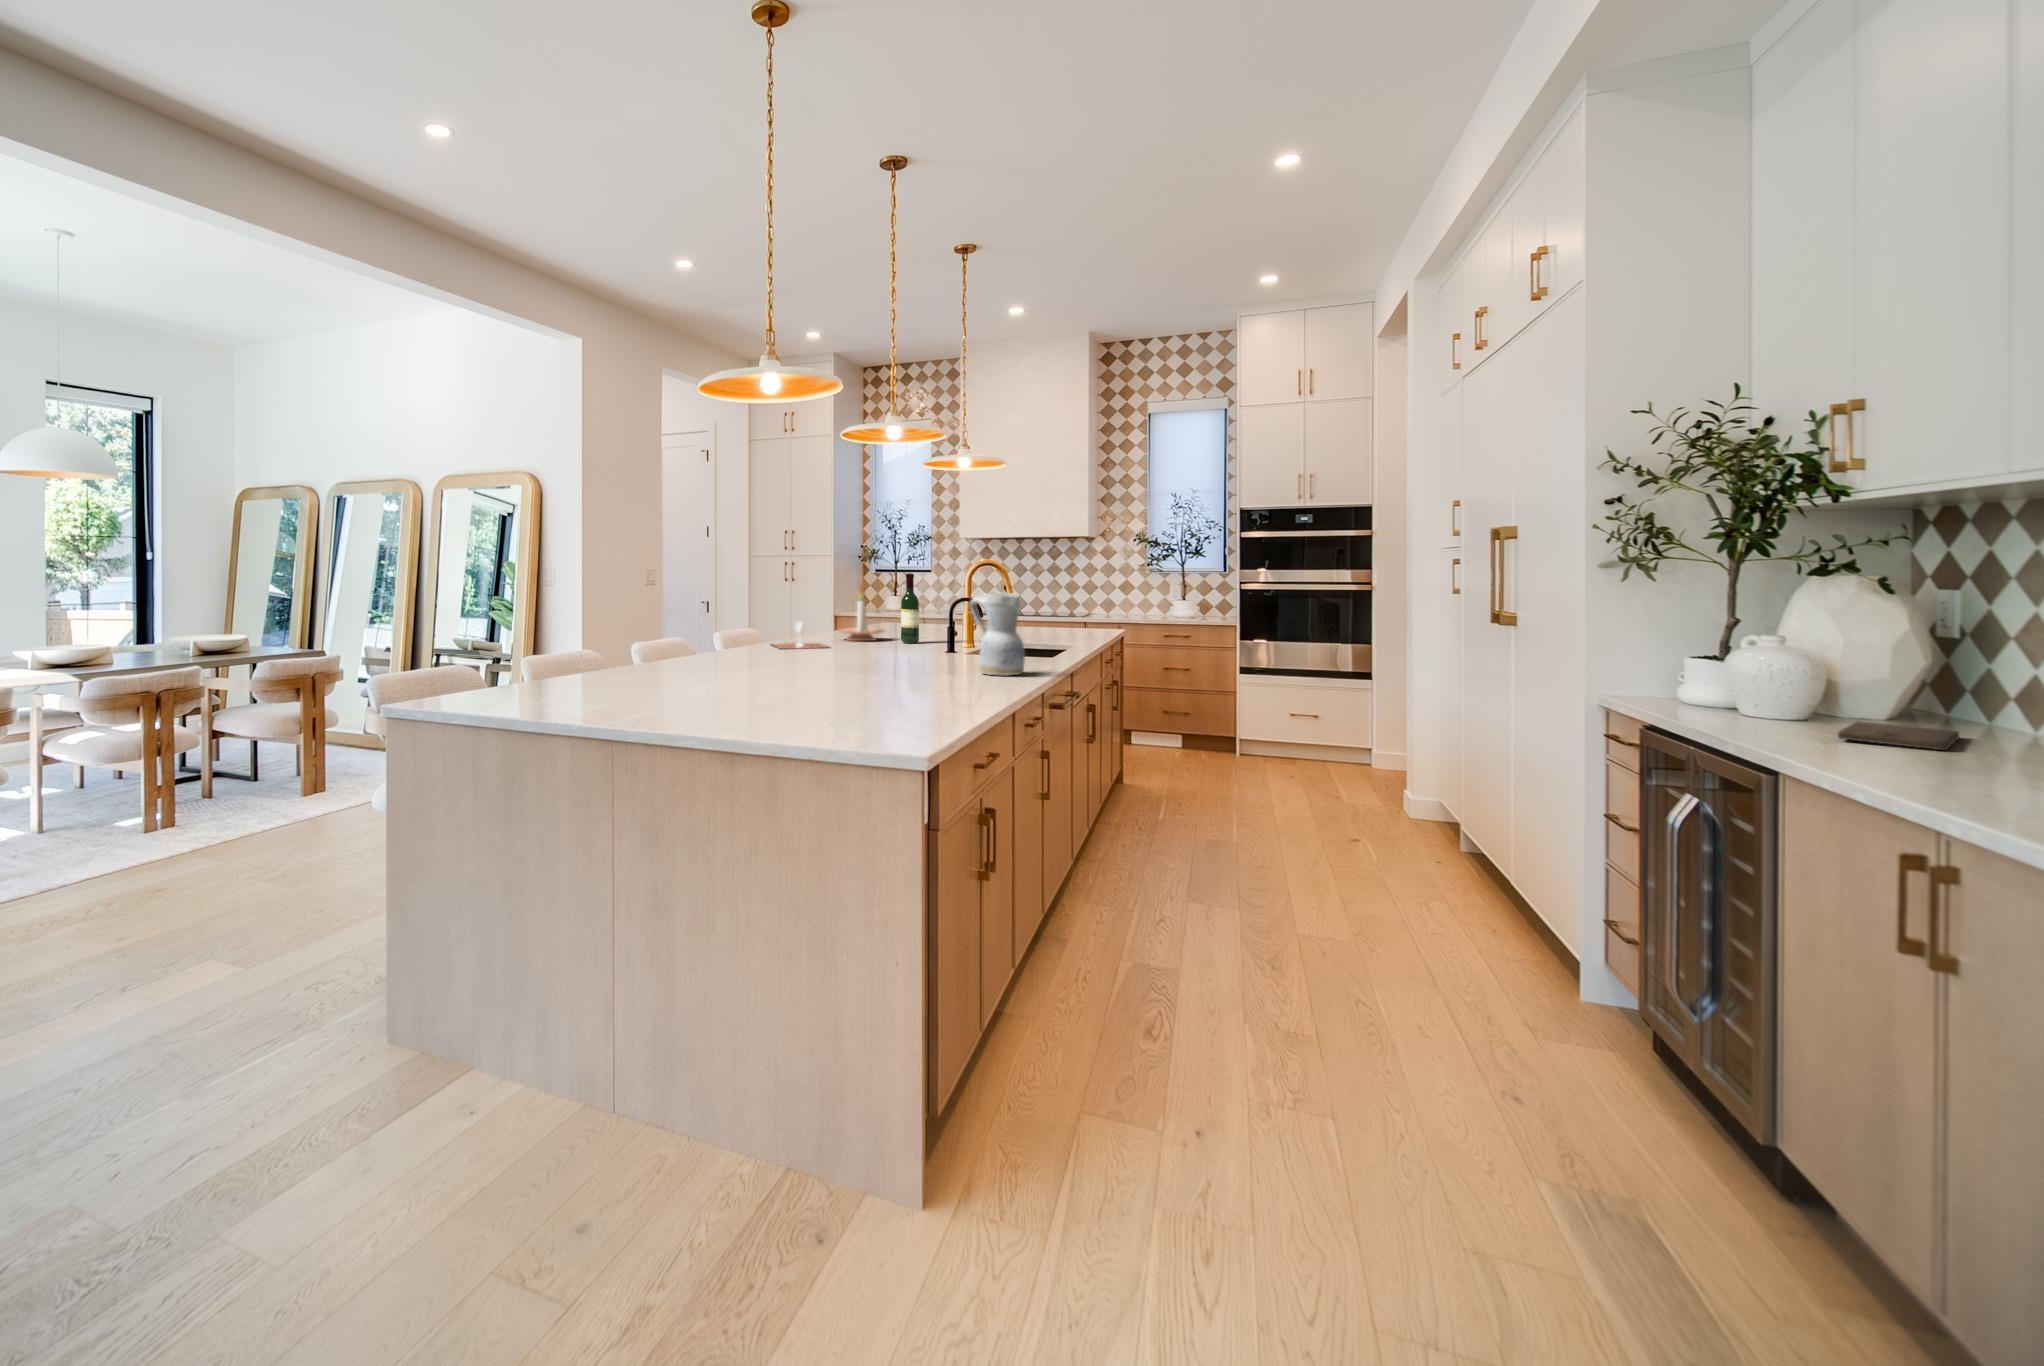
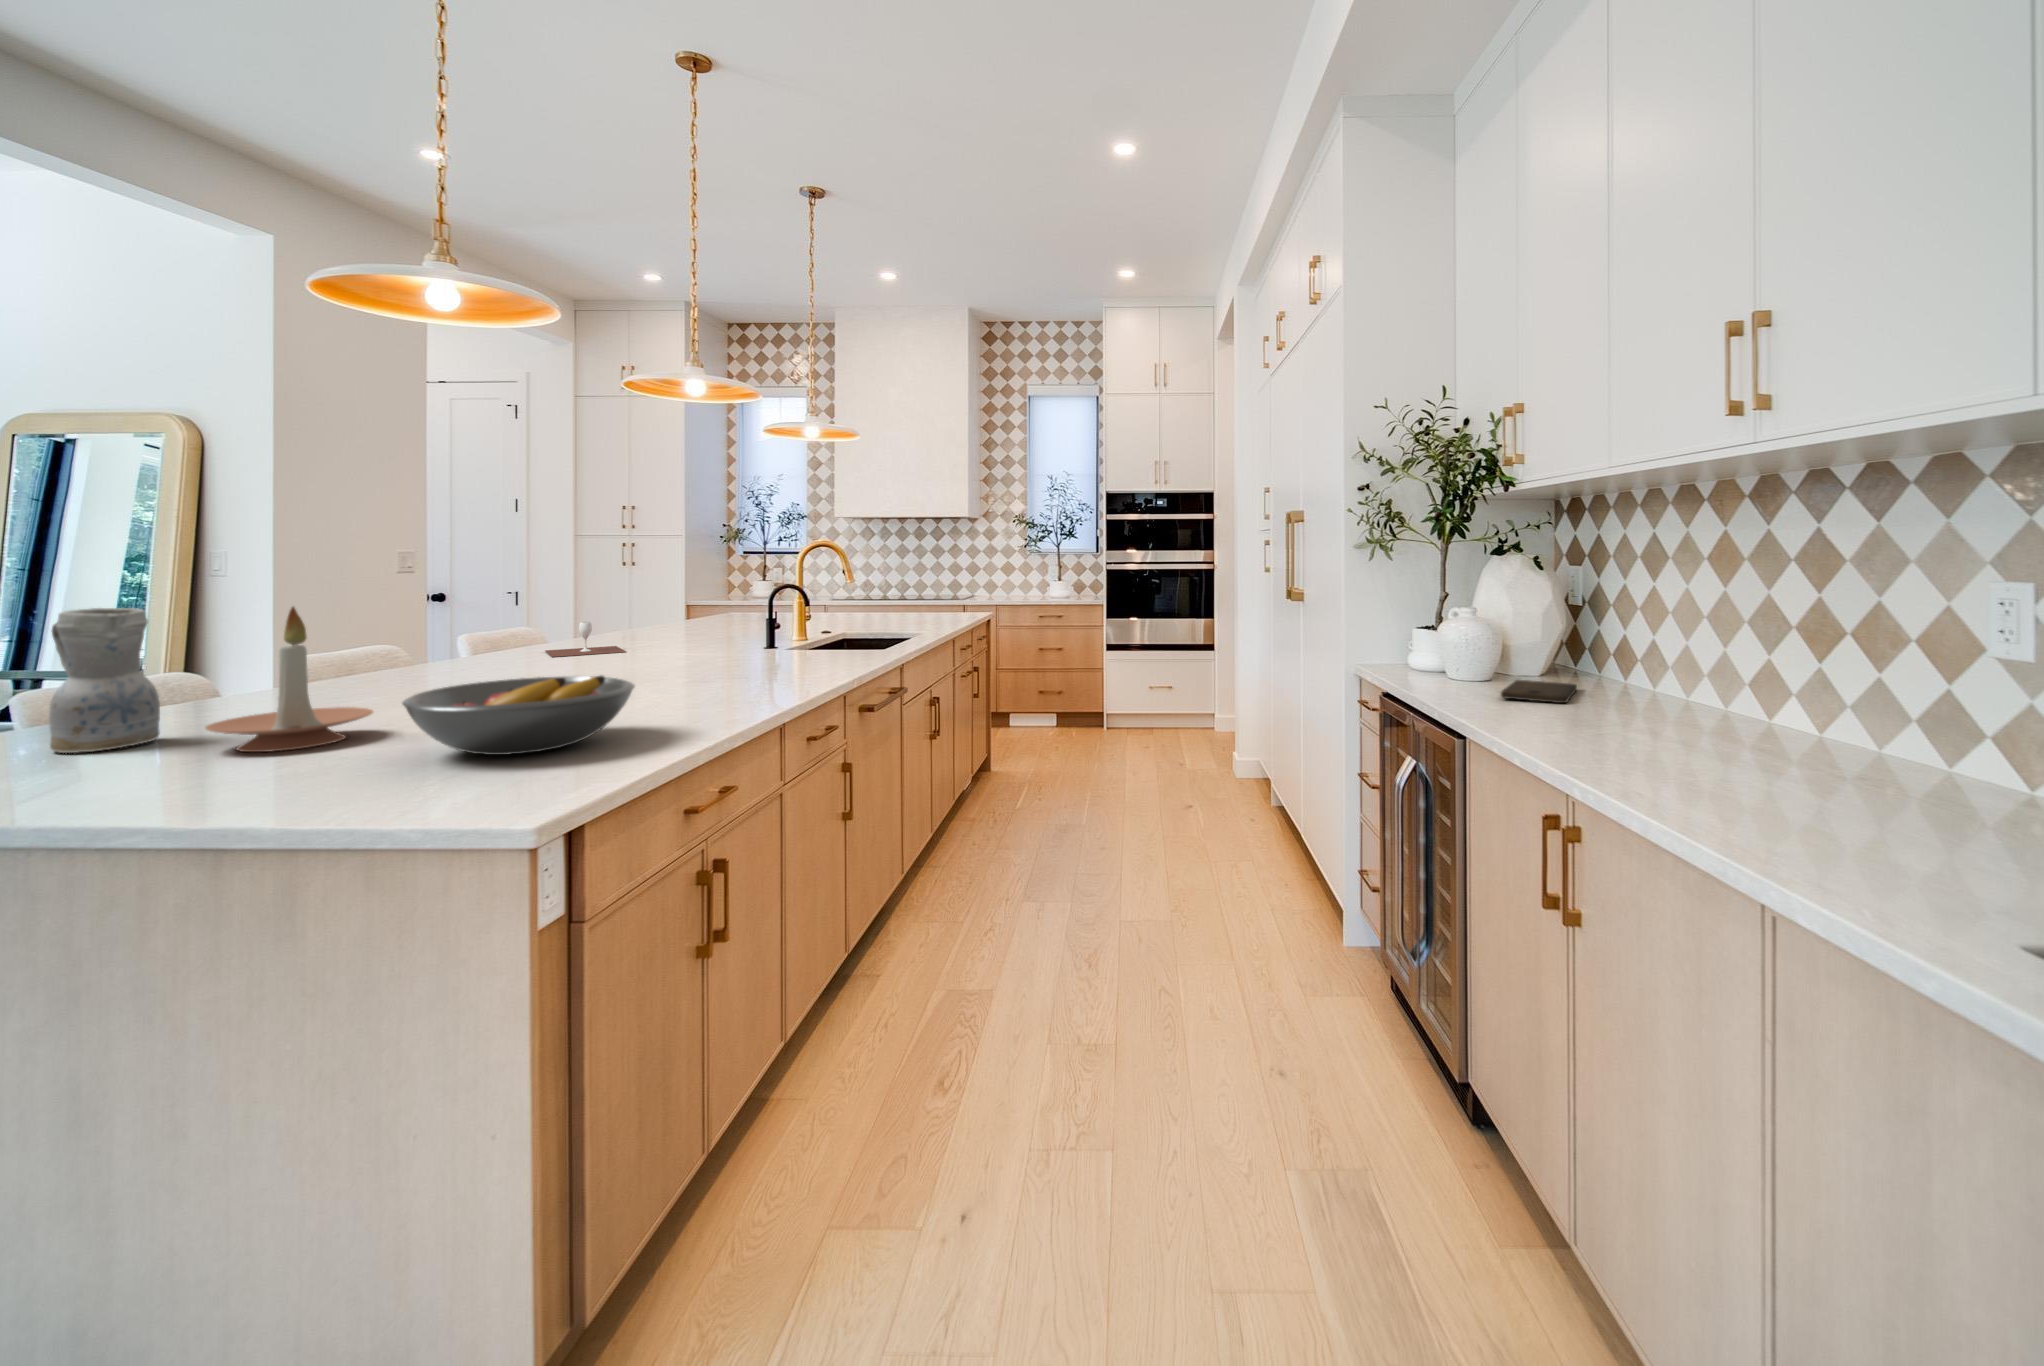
wine bottle: present [901,574,919,643] -> none [724,561,747,641]
candle holder: present [838,587,884,641] -> present [206,607,373,752]
ceramic pitcher: present [970,592,1025,675] -> present [49,608,160,753]
fruit bowl: none [767,657,917,712] -> present [402,675,635,755]

